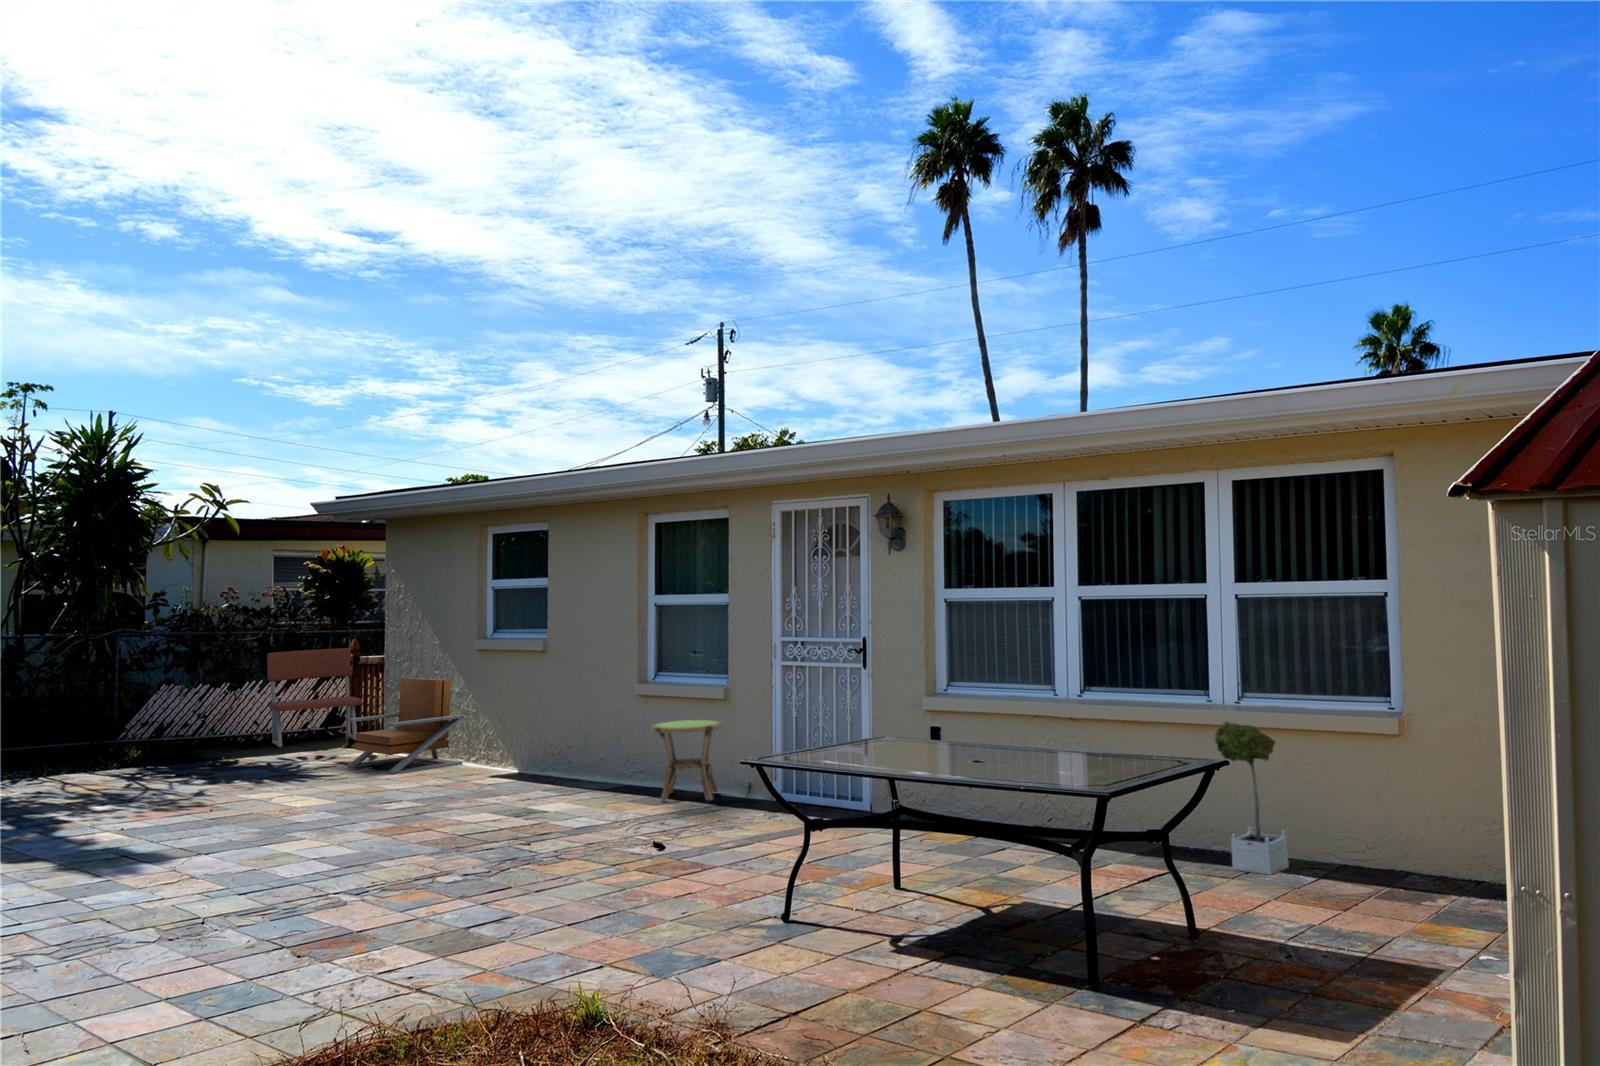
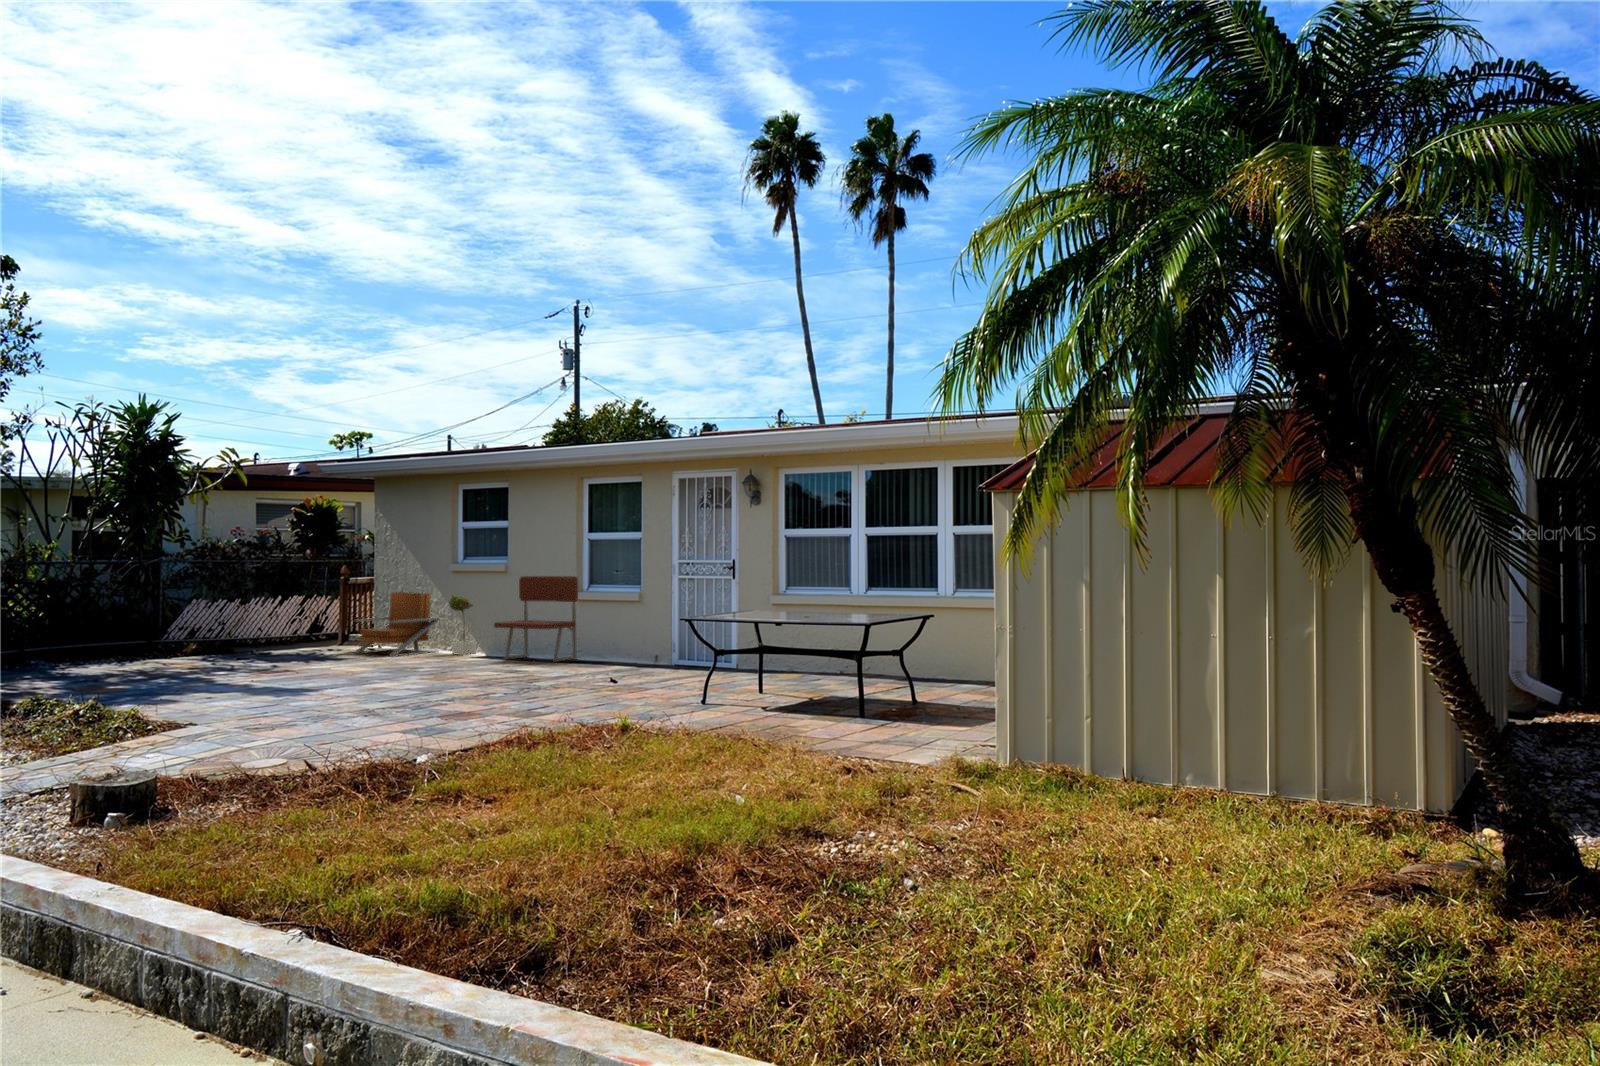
bench: present [267,648,362,747] -> present [494,576,578,662]
side table: present [651,720,722,802] -> none [590,615,637,665]
potted tree: present [1215,722,1289,875] -> present [449,595,476,655]

